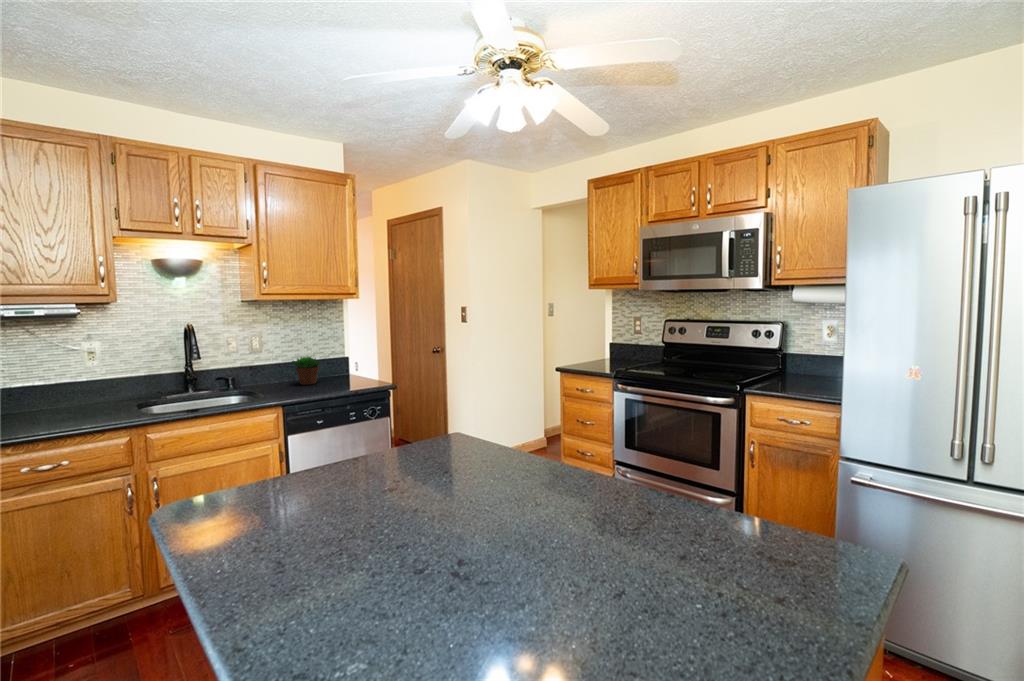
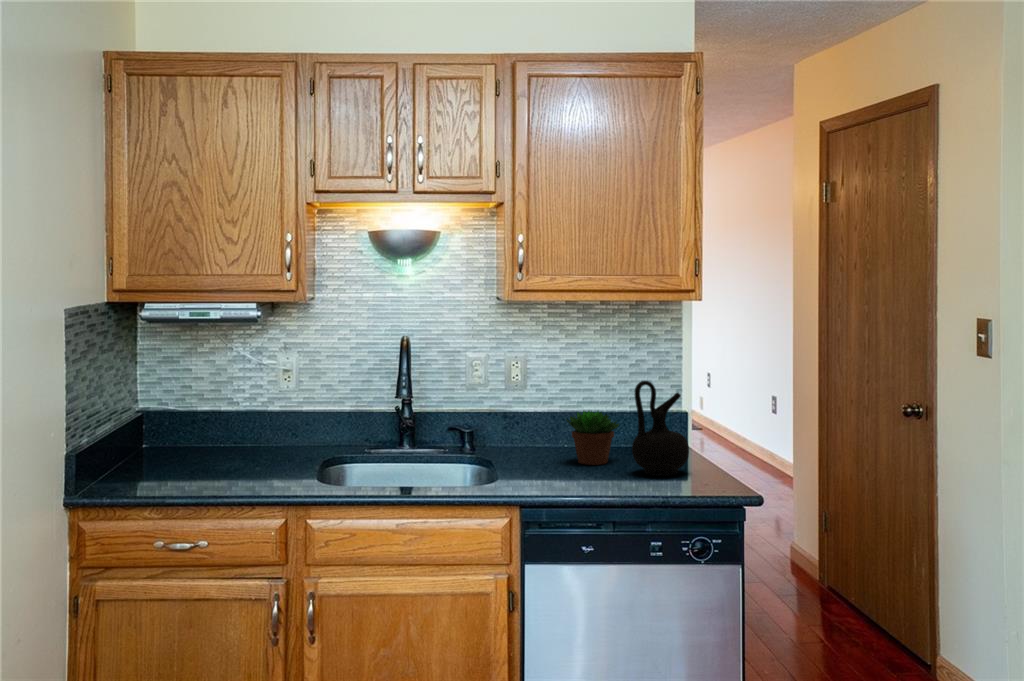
ceramic jug: none [335,338,365,385] -> present [632,381,689,476]

